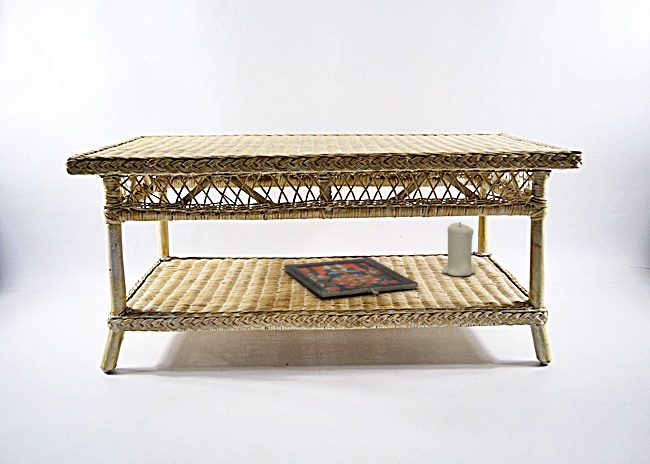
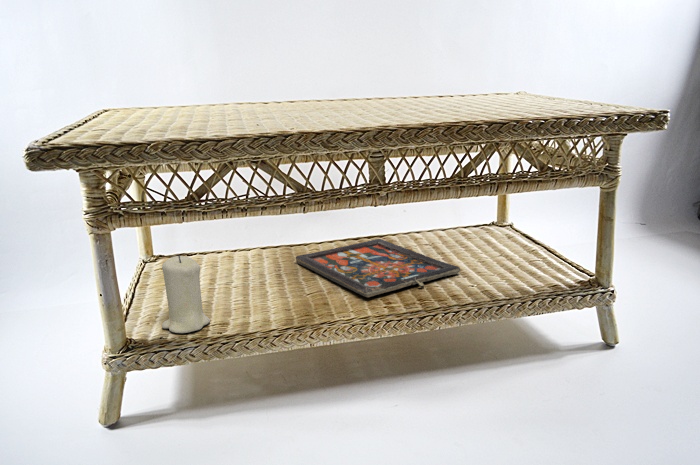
candle: present [442,222,475,276] -> present [162,256,210,333]

